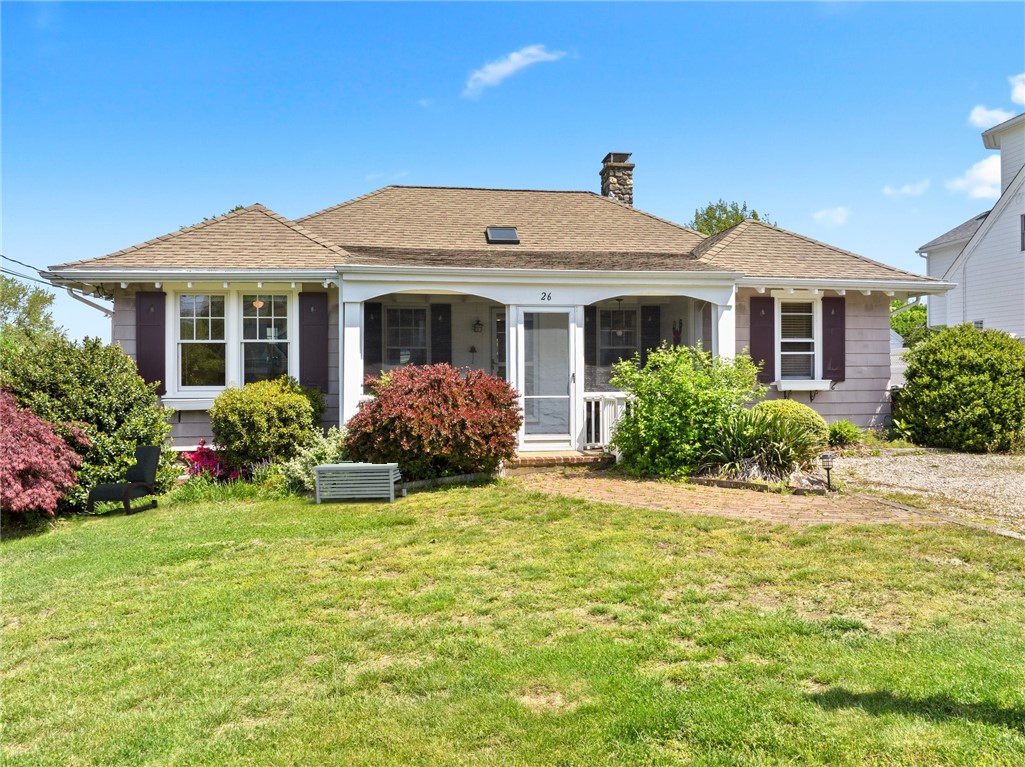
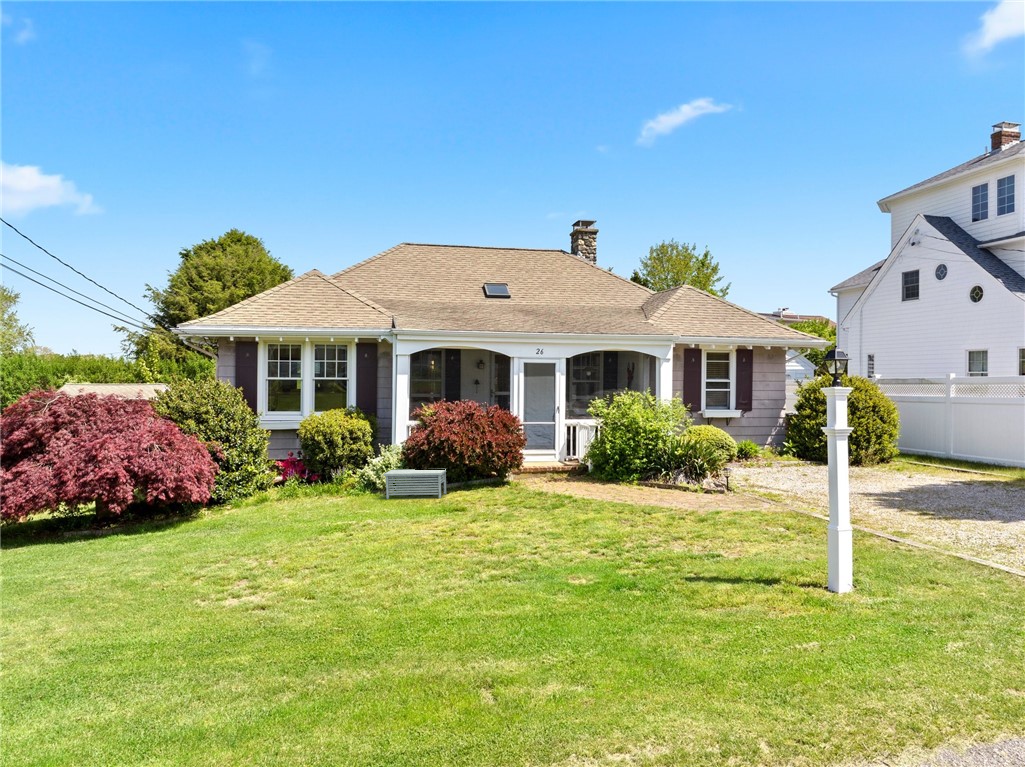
lounge chair: present [87,445,161,516] -> none [228,458,272,507]

